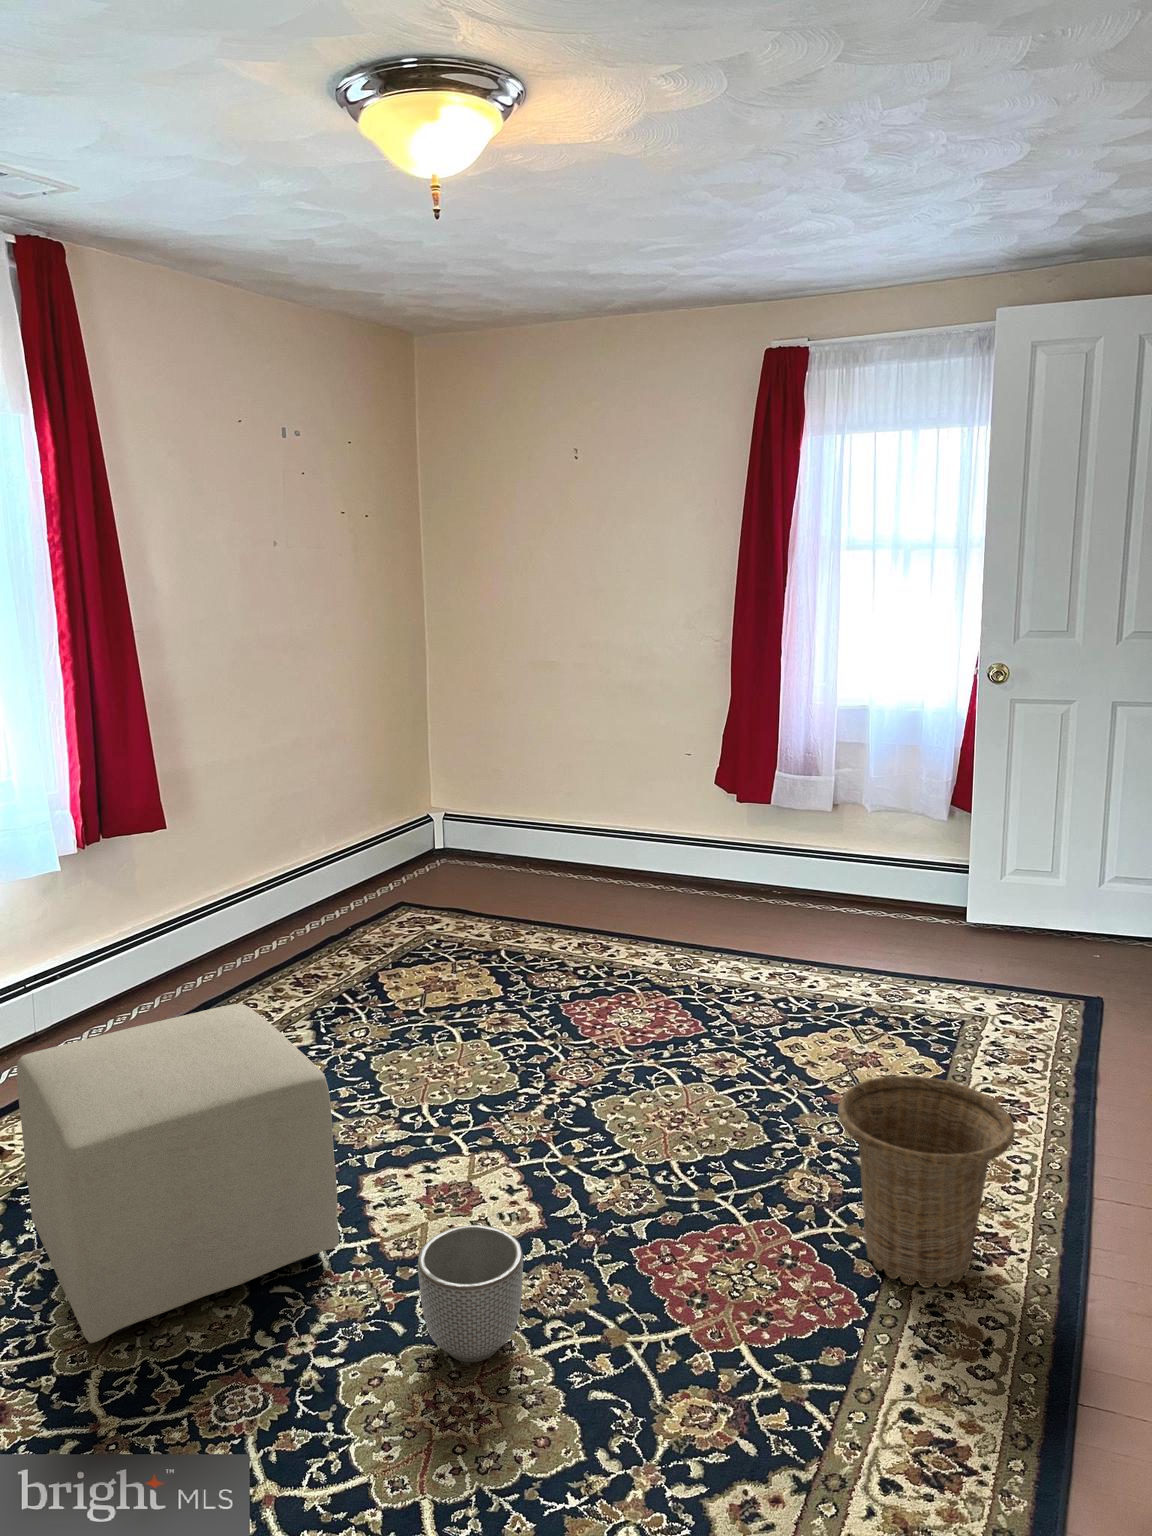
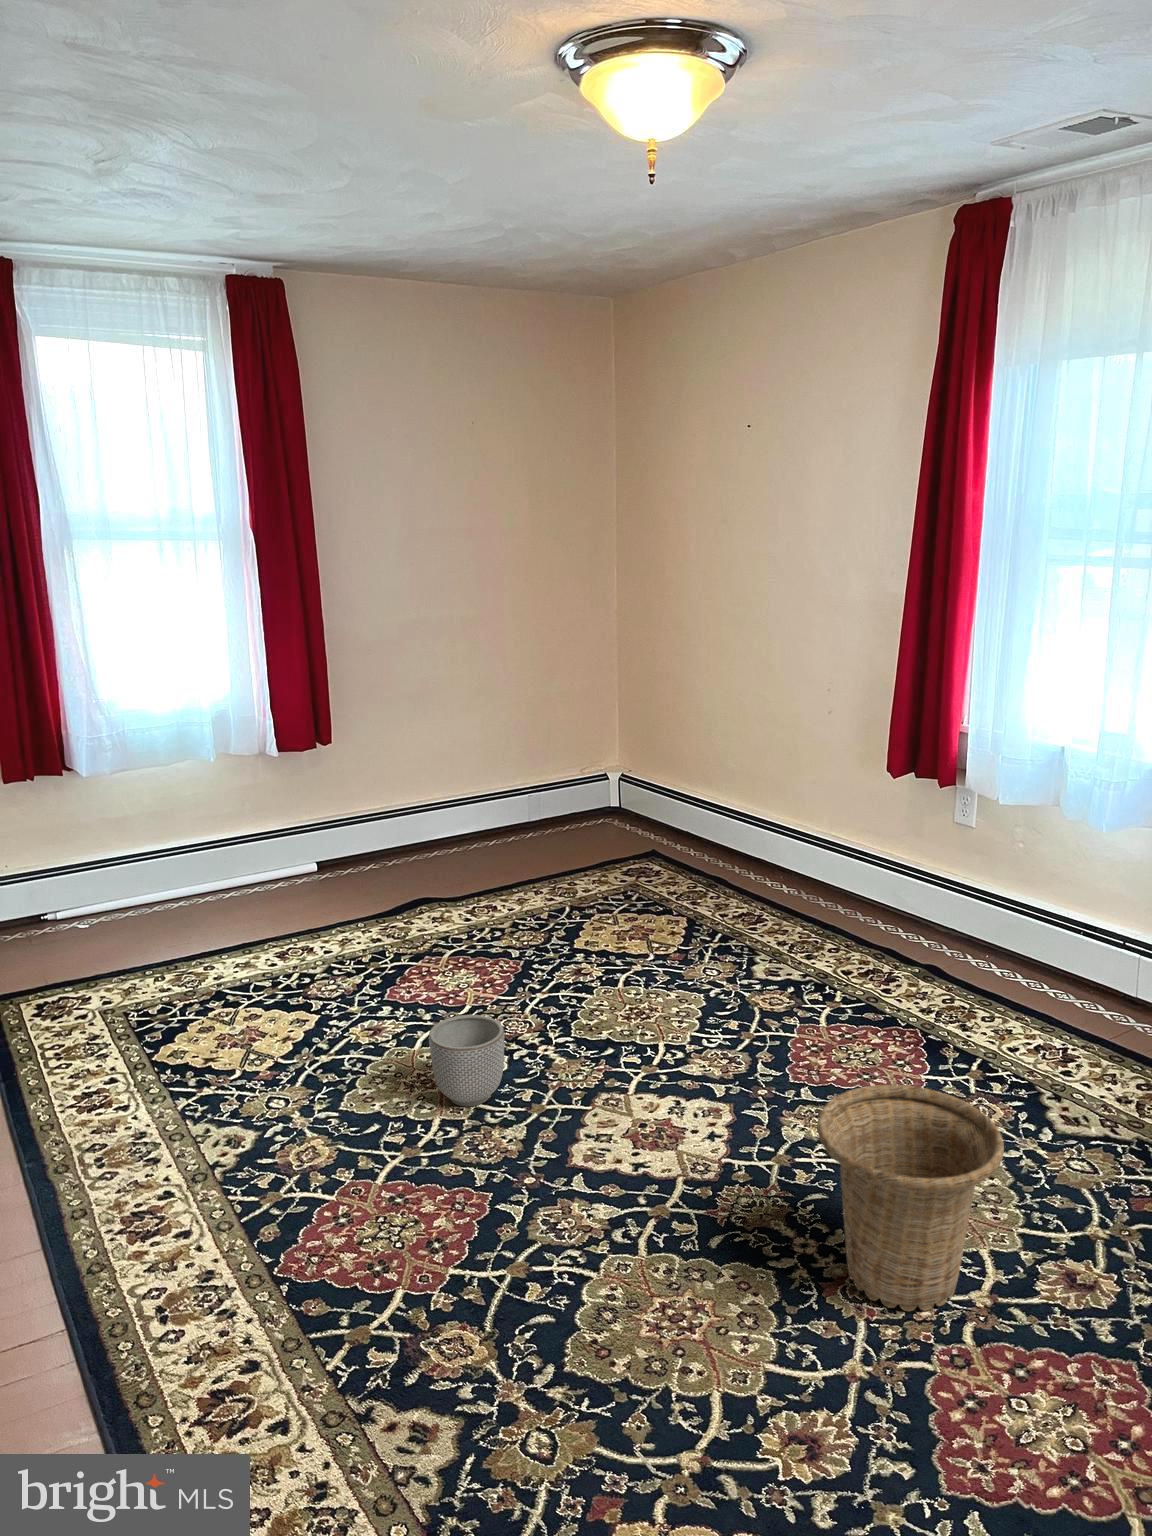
ottoman: present [17,1004,339,1343] -> none [594,859,794,1061]
basket: present [838,1075,1015,1288] -> present [817,1084,1004,1311]

